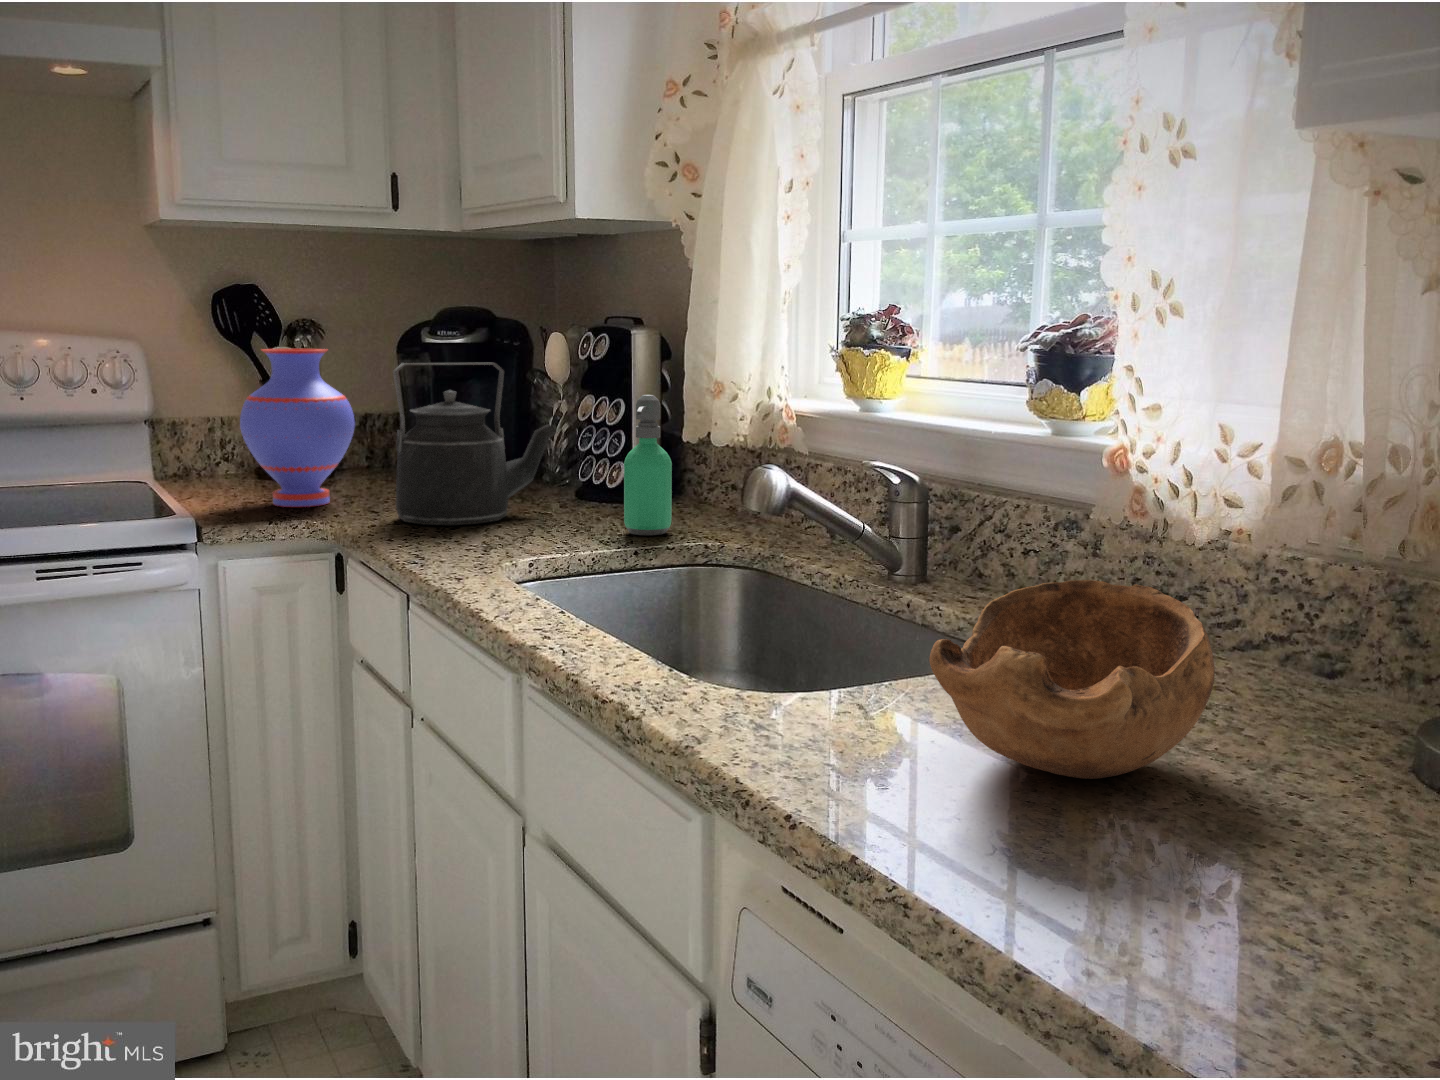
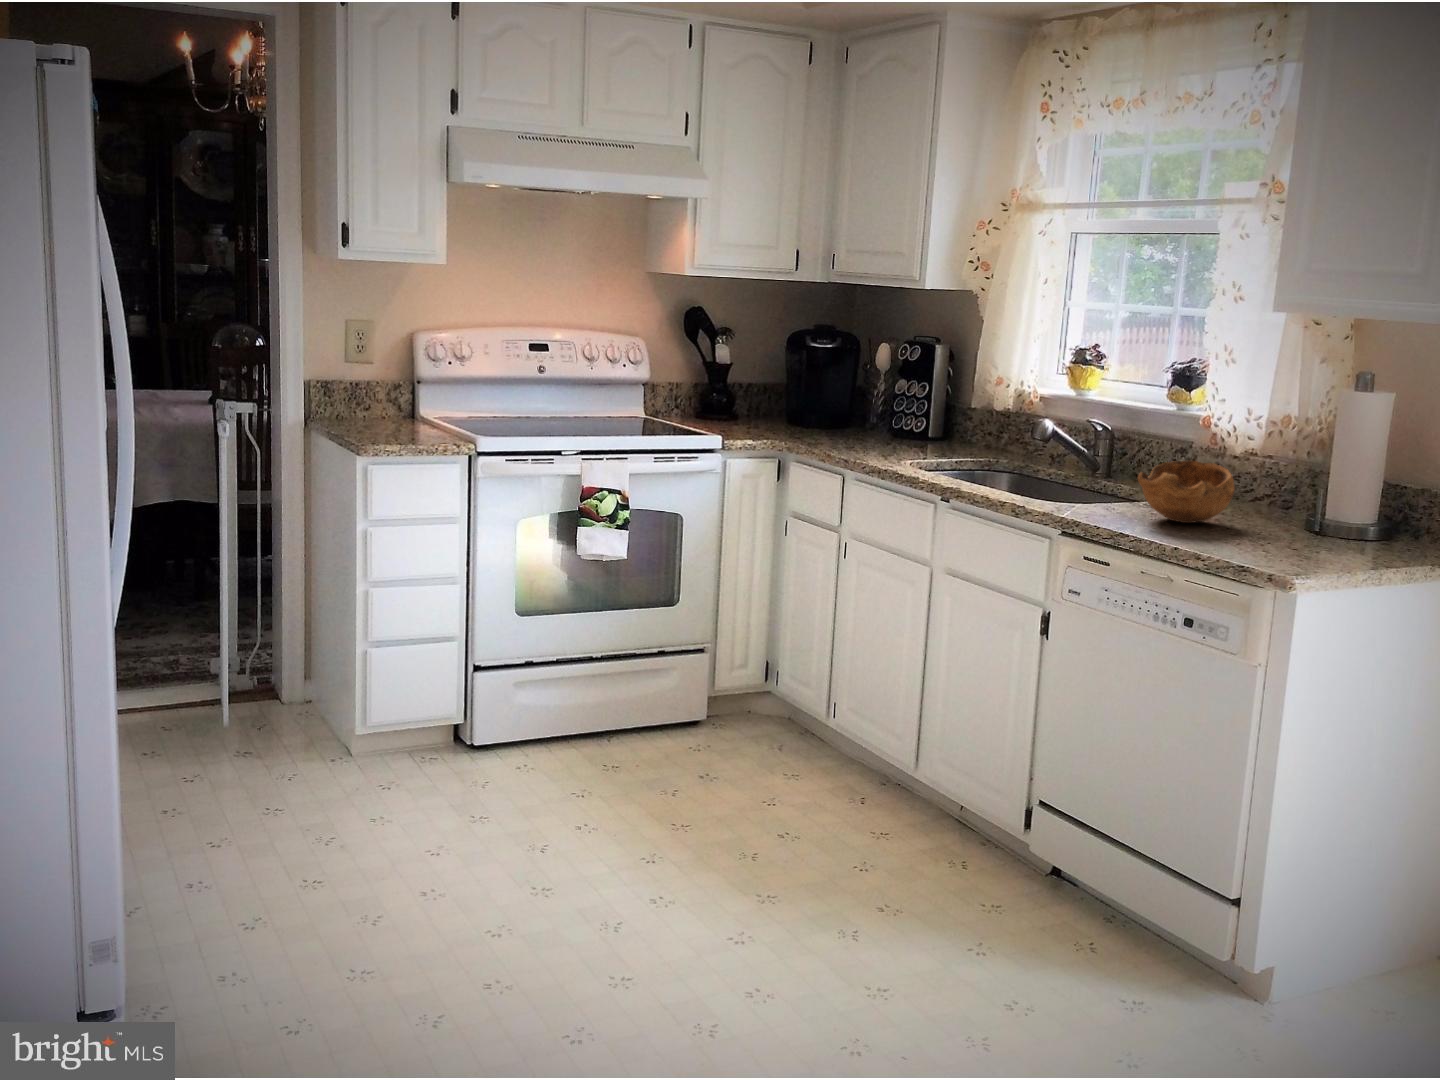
vase: present [240,349,355,507] -> none [720,346,780,434]
kettle: present [393,363,556,525] -> none [814,359,898,446]
soap dispenser: present [624,395,672,535] -> none [944,383,972,455]

